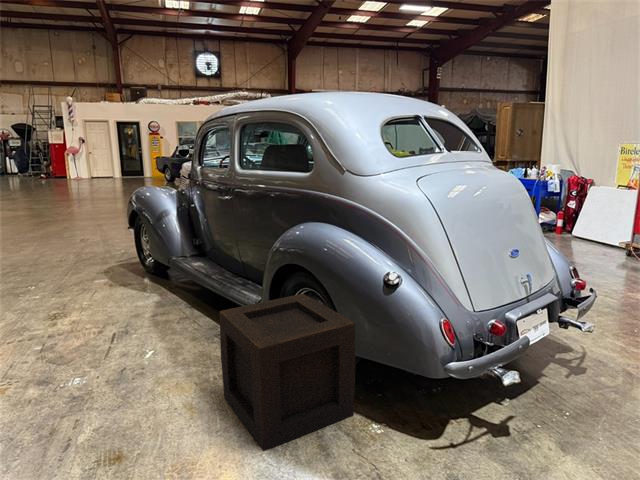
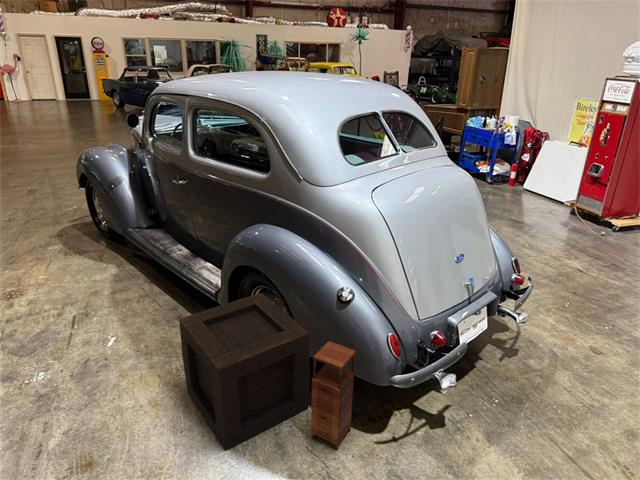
storage cabinet: none [358,328,406,454] -> present [311,341,356,450]

